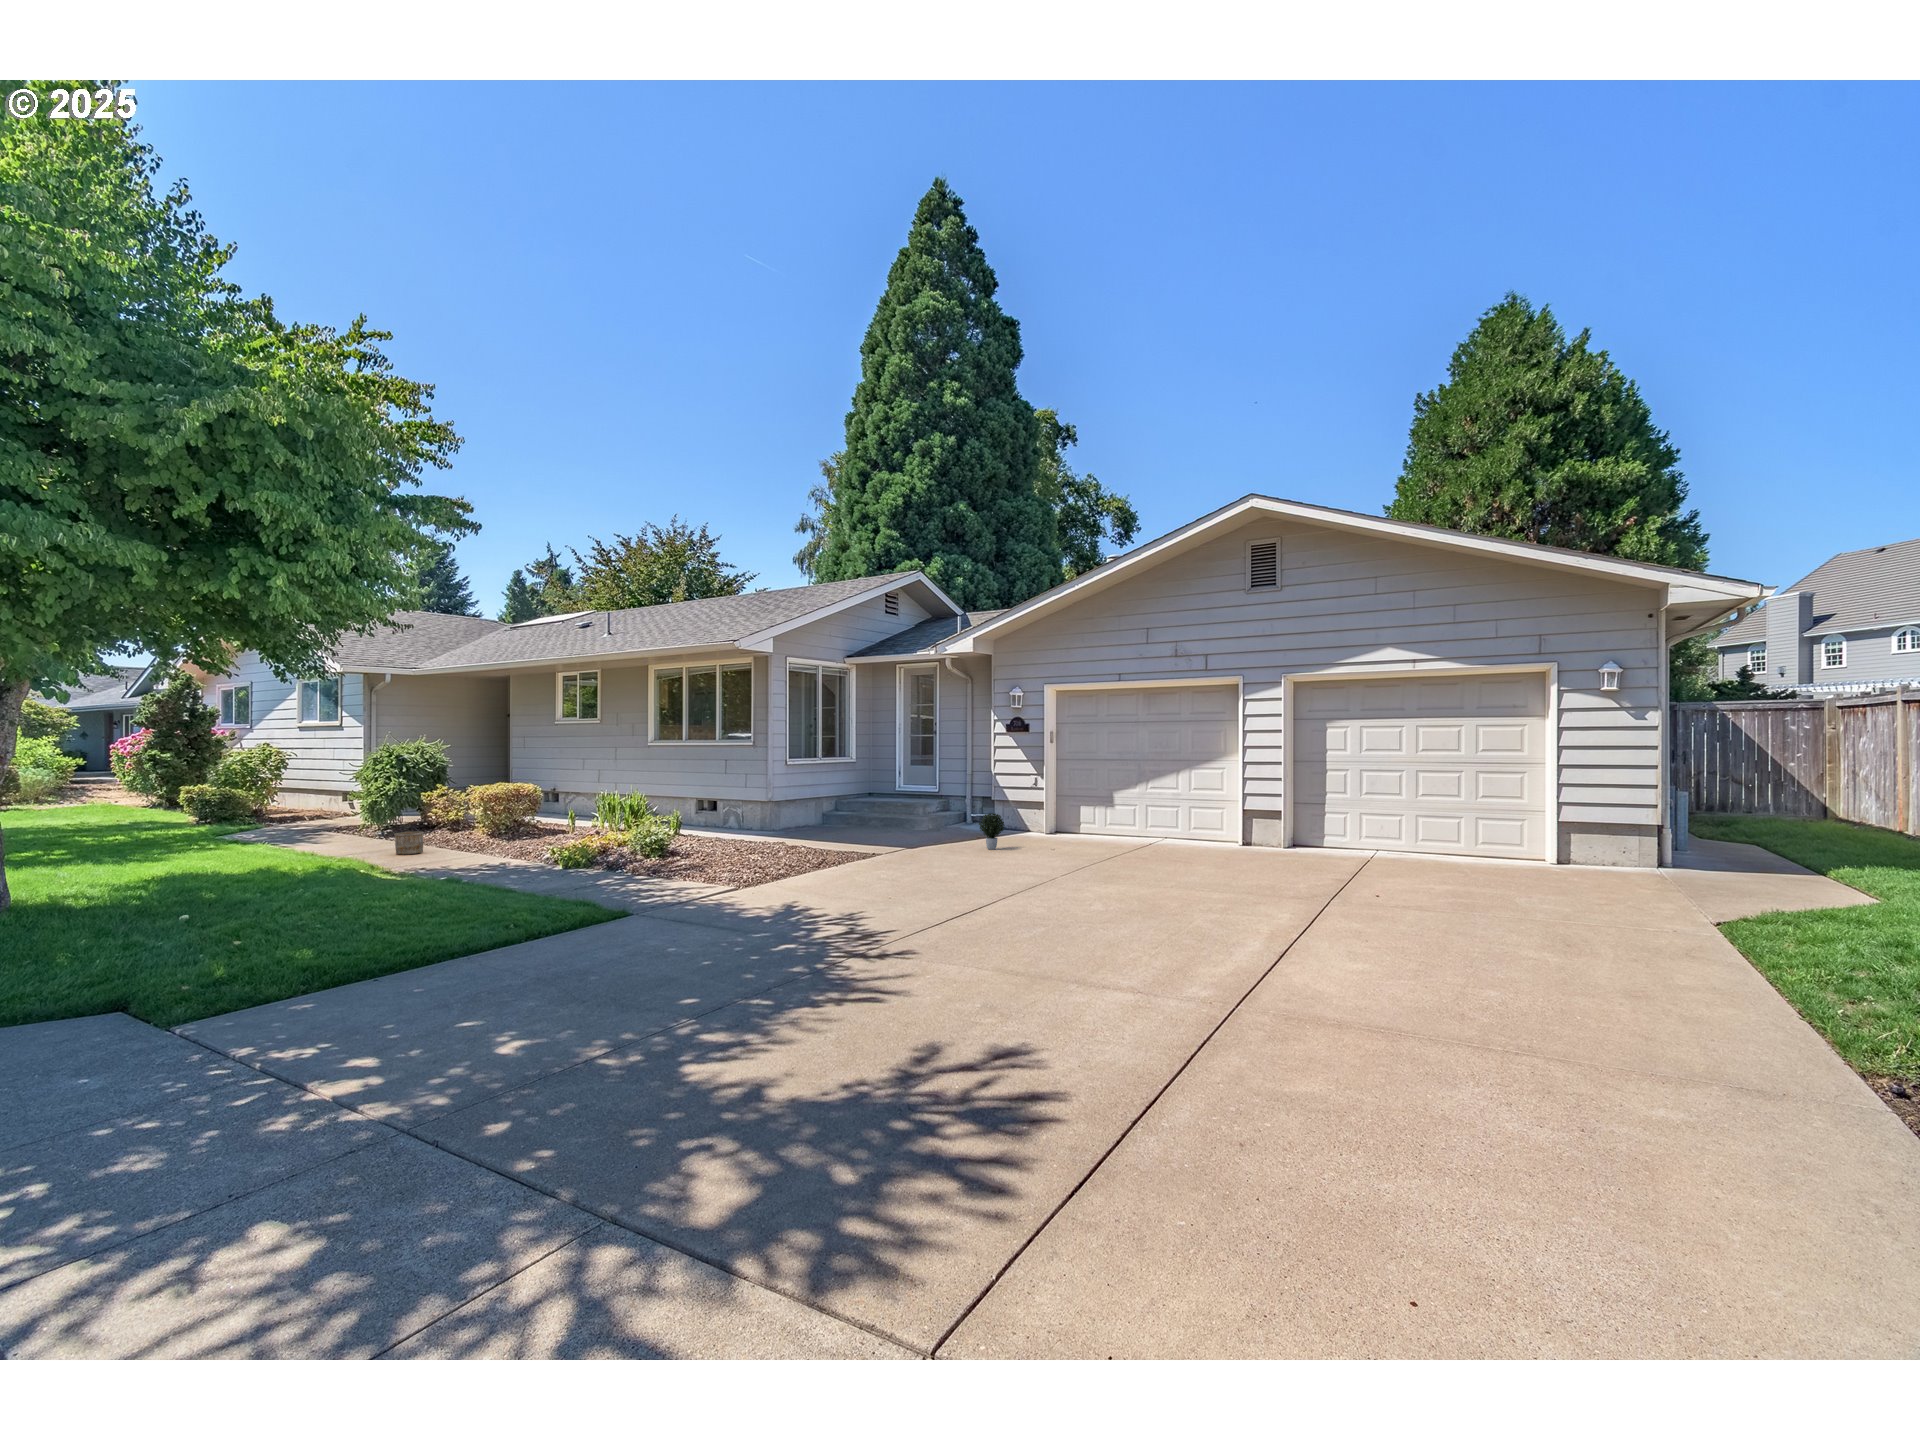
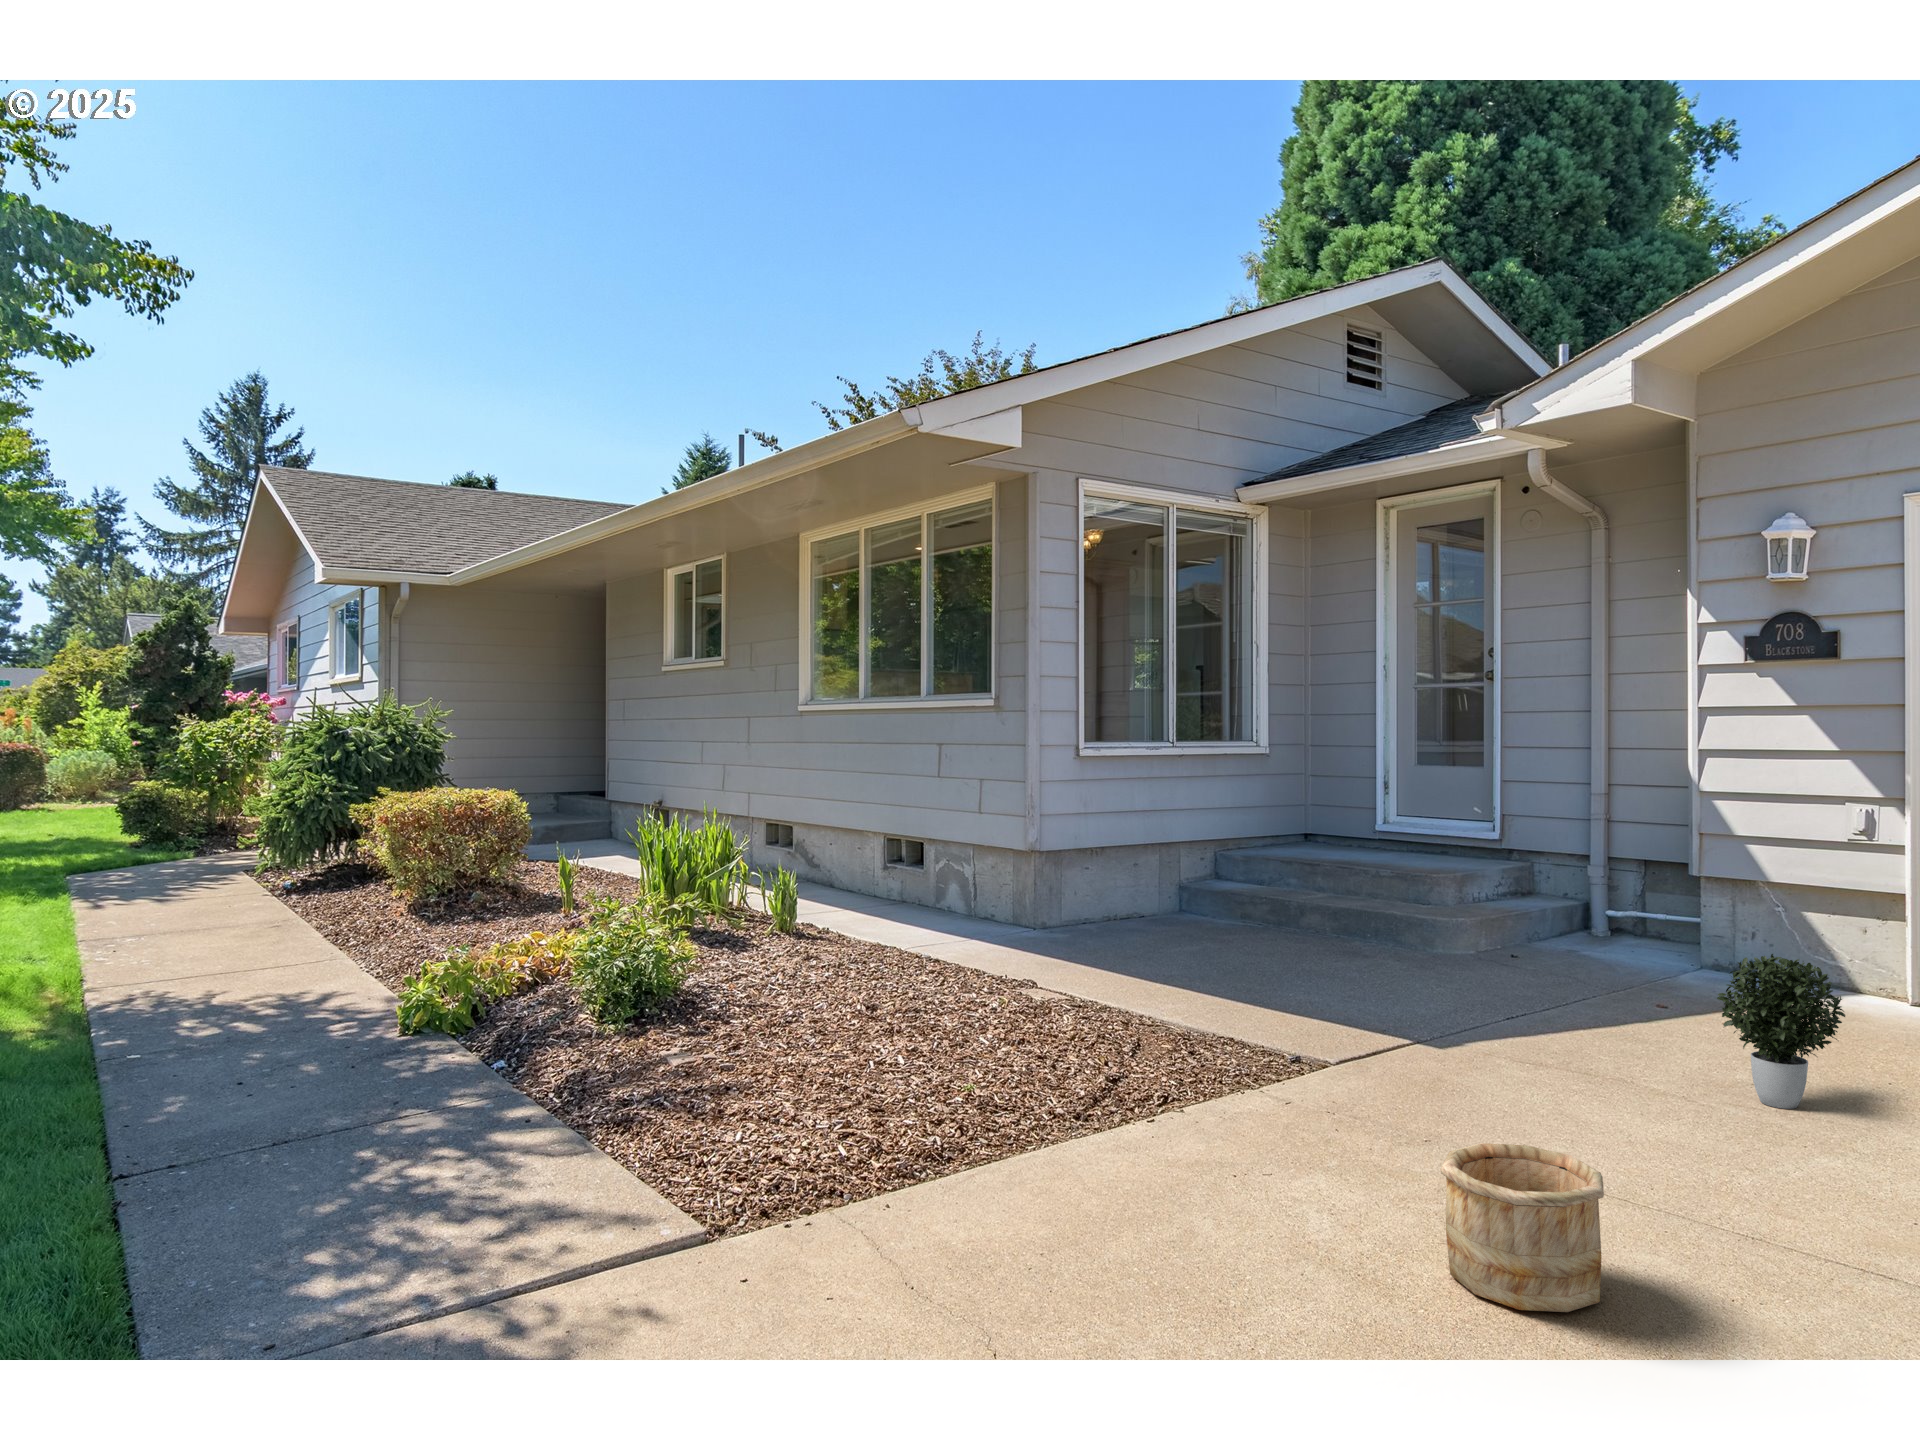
wooden bucket: present [394,831,424,854] -> present [1440,1143,1604,1312]

